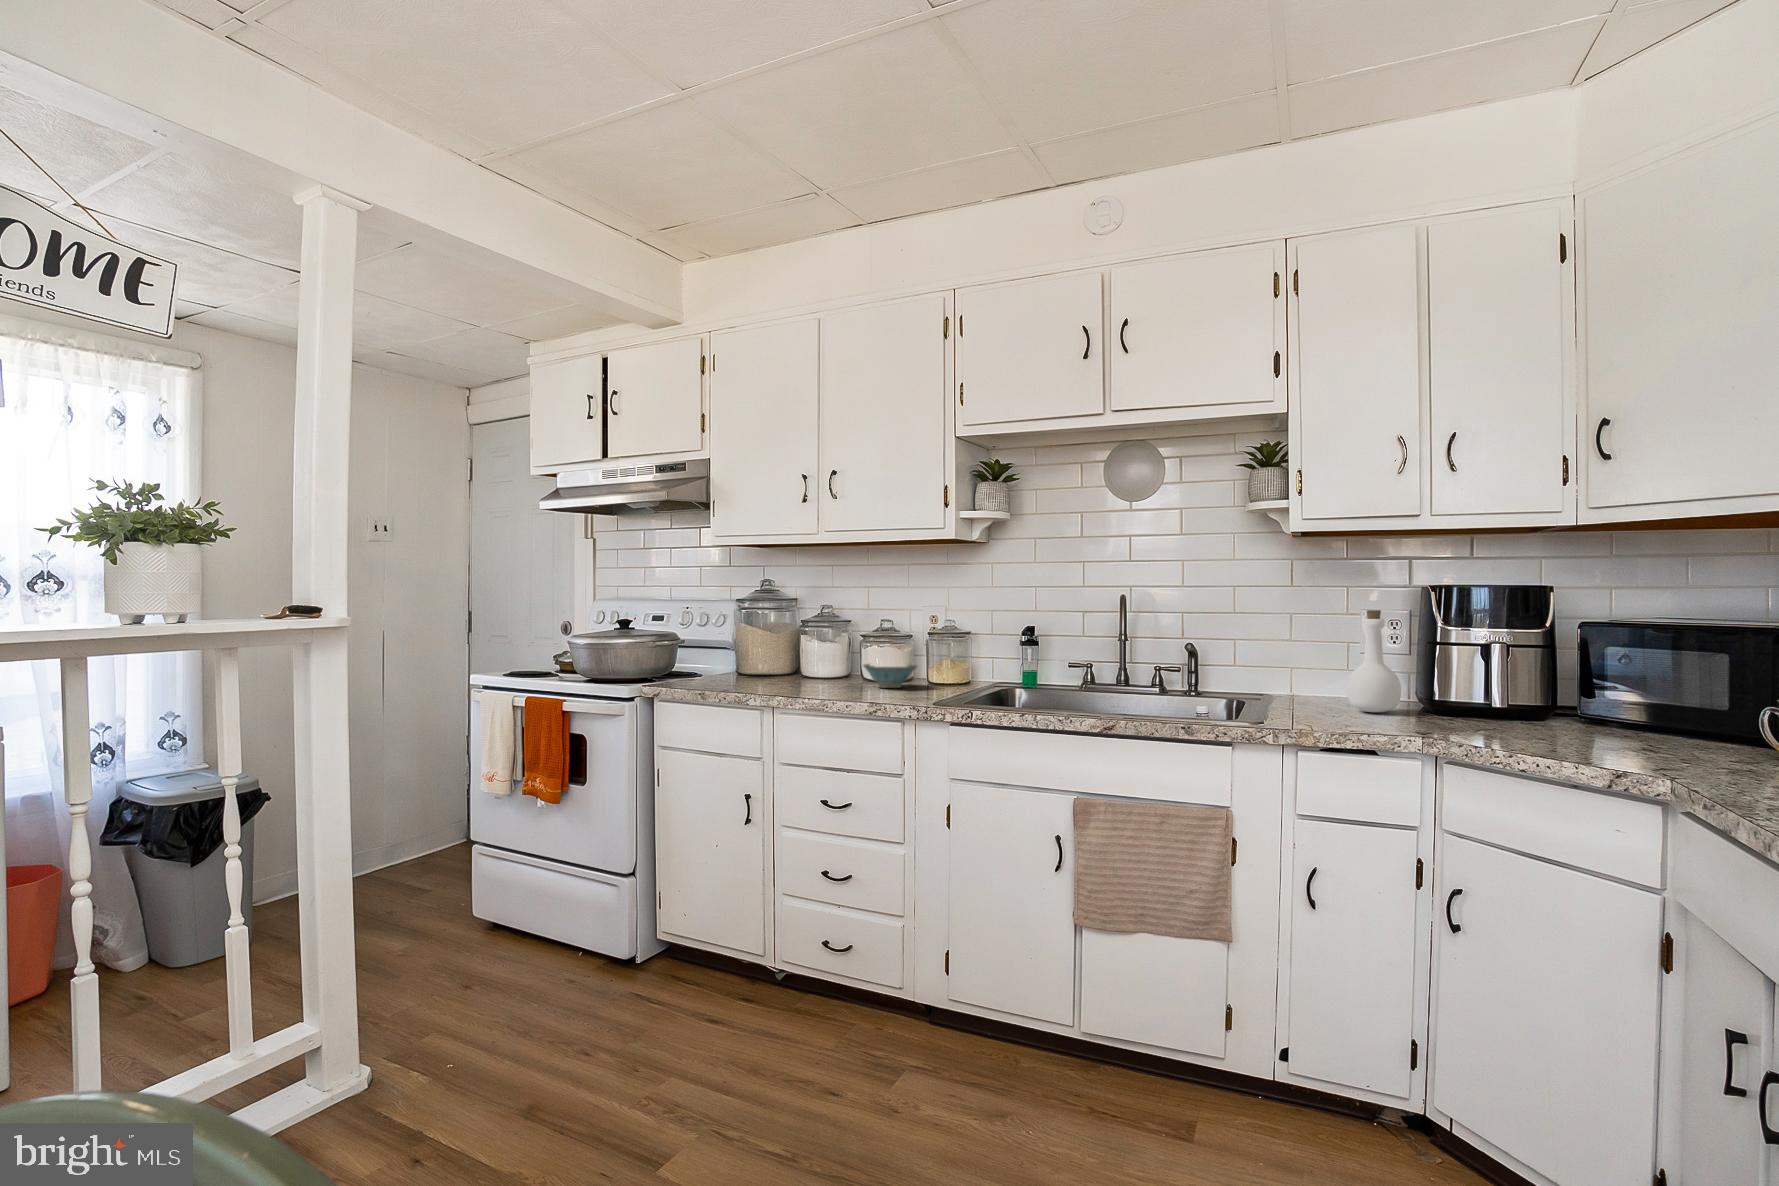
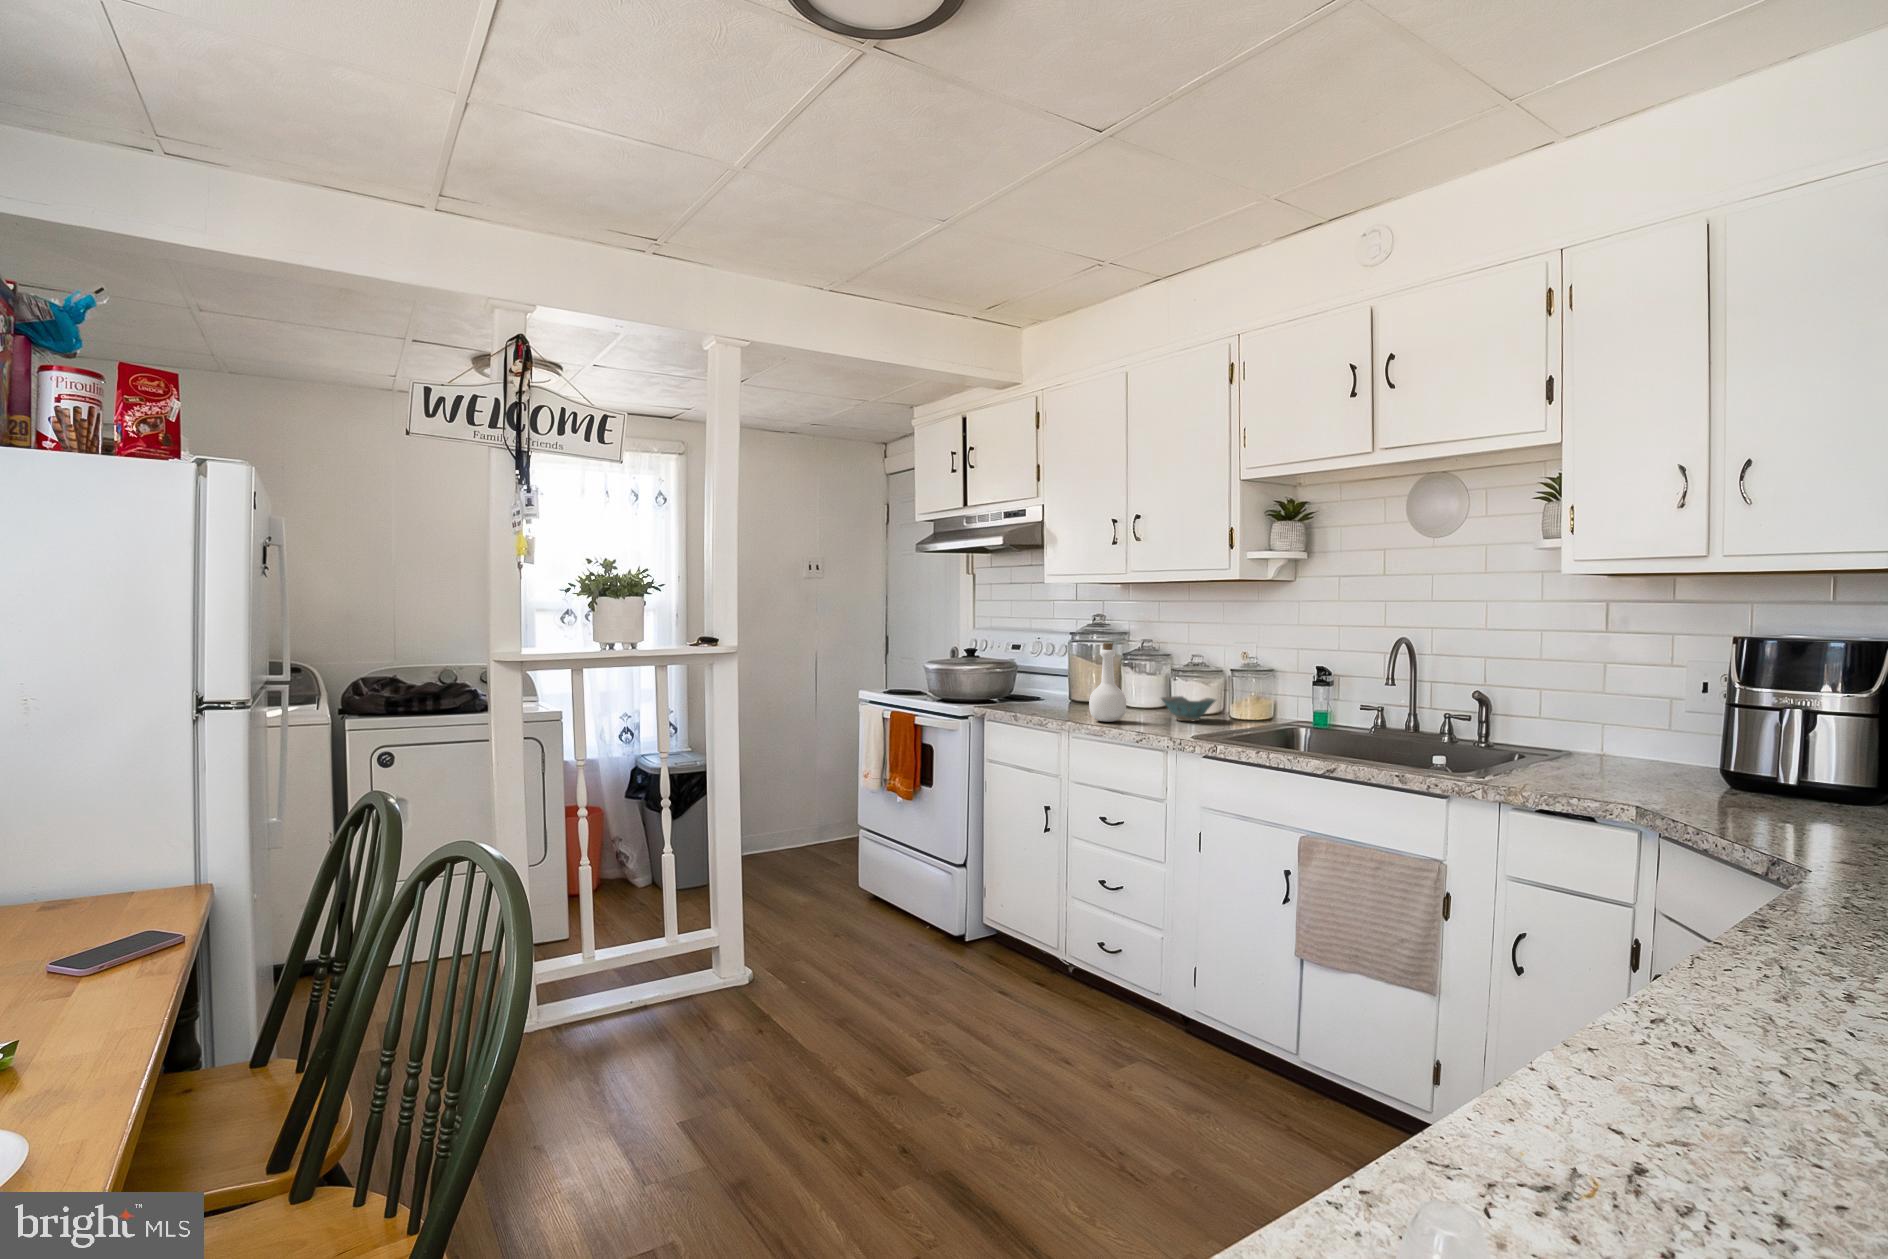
bottle: present [1346,610,1401,712] -> present [1089,643,1126,722]

